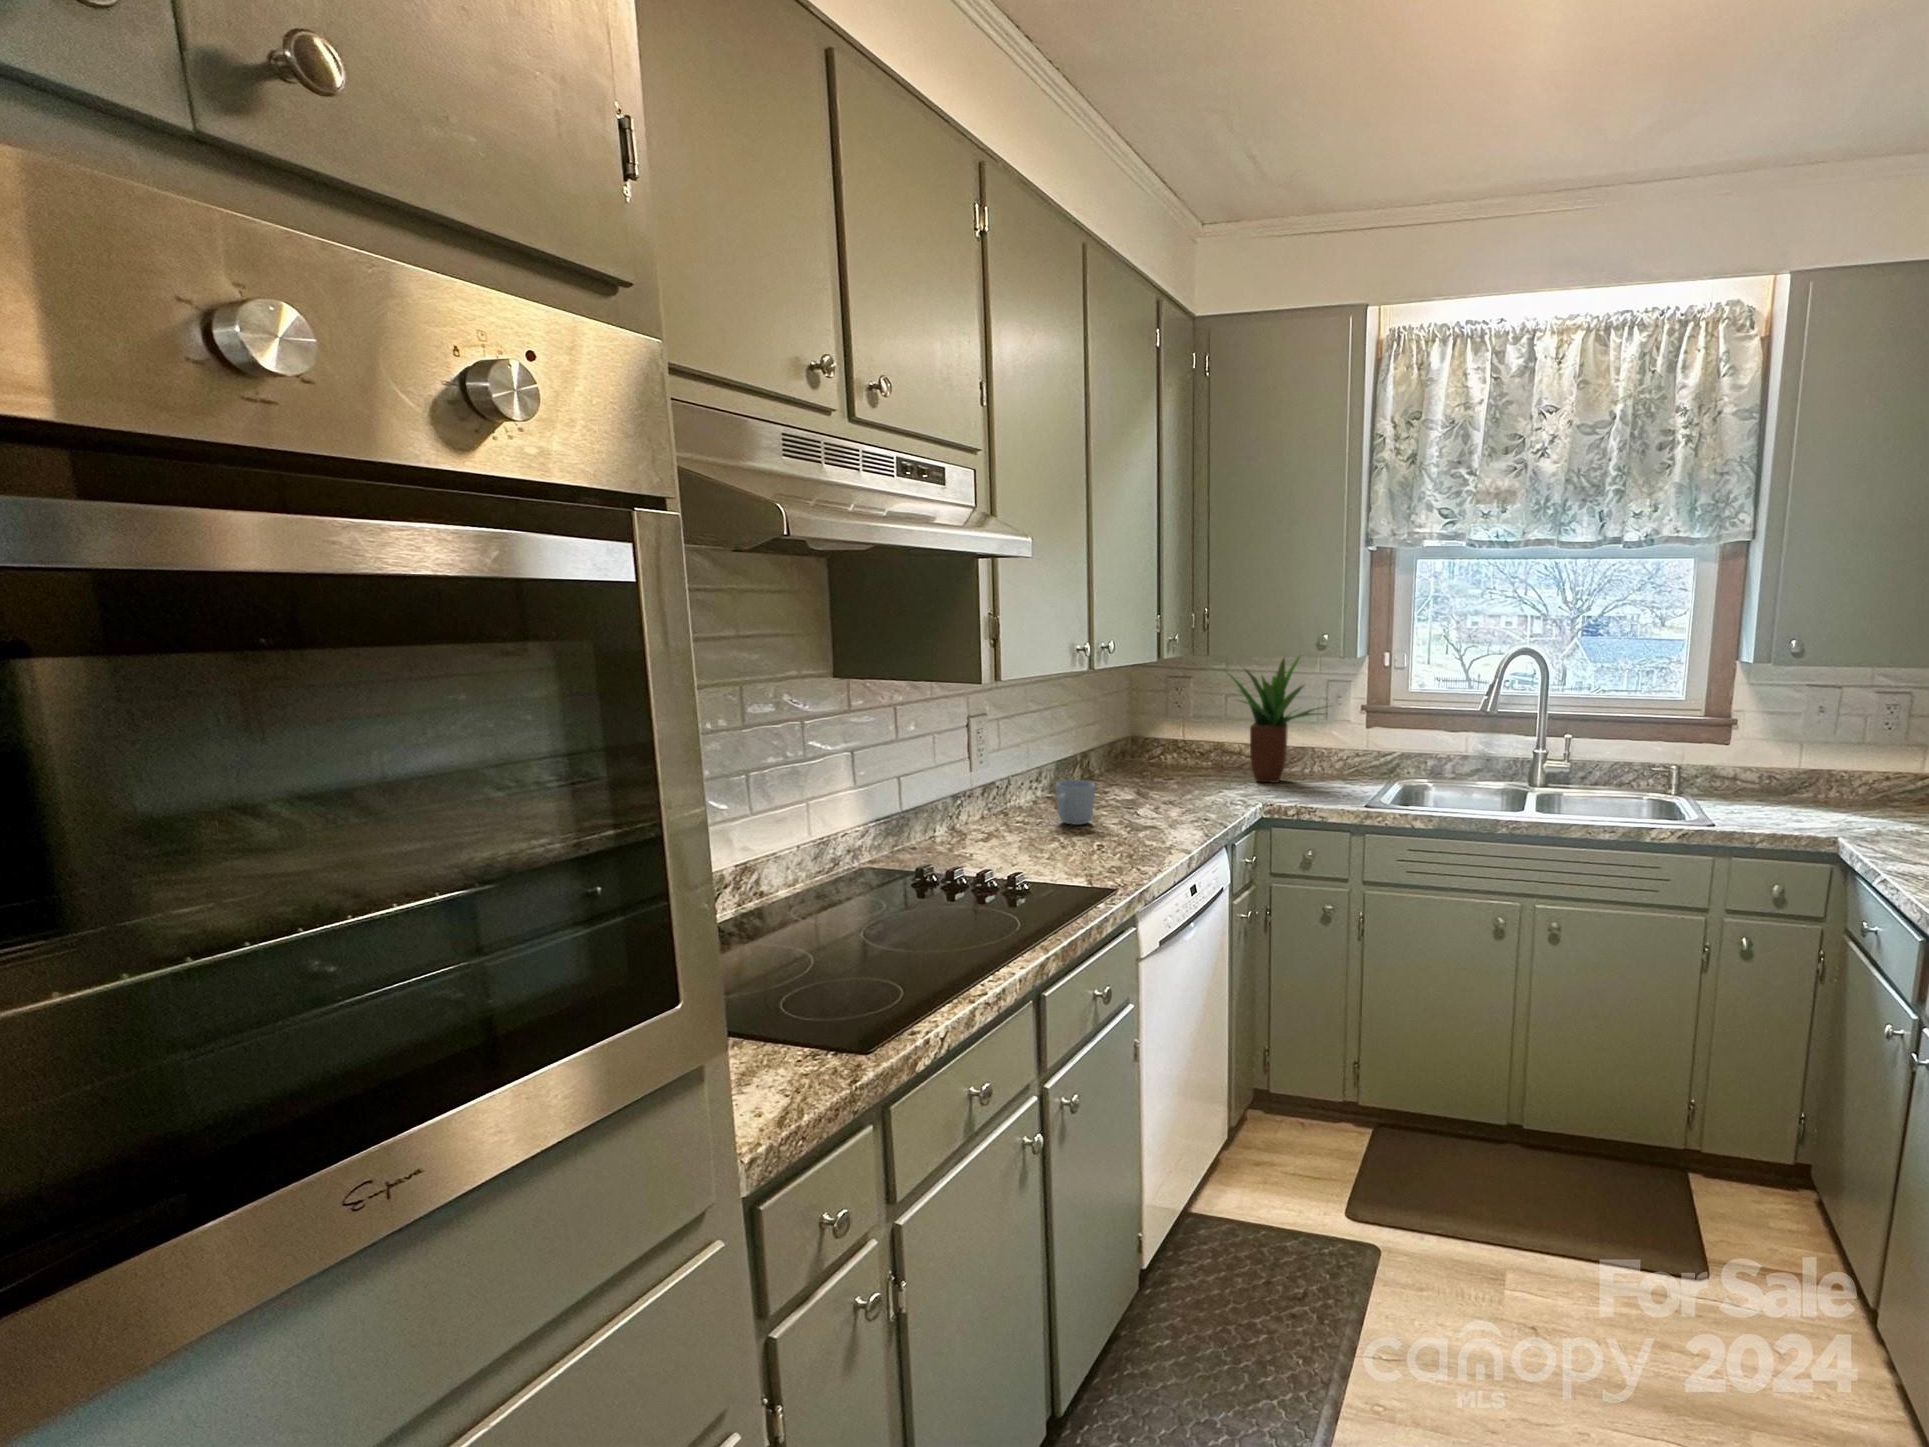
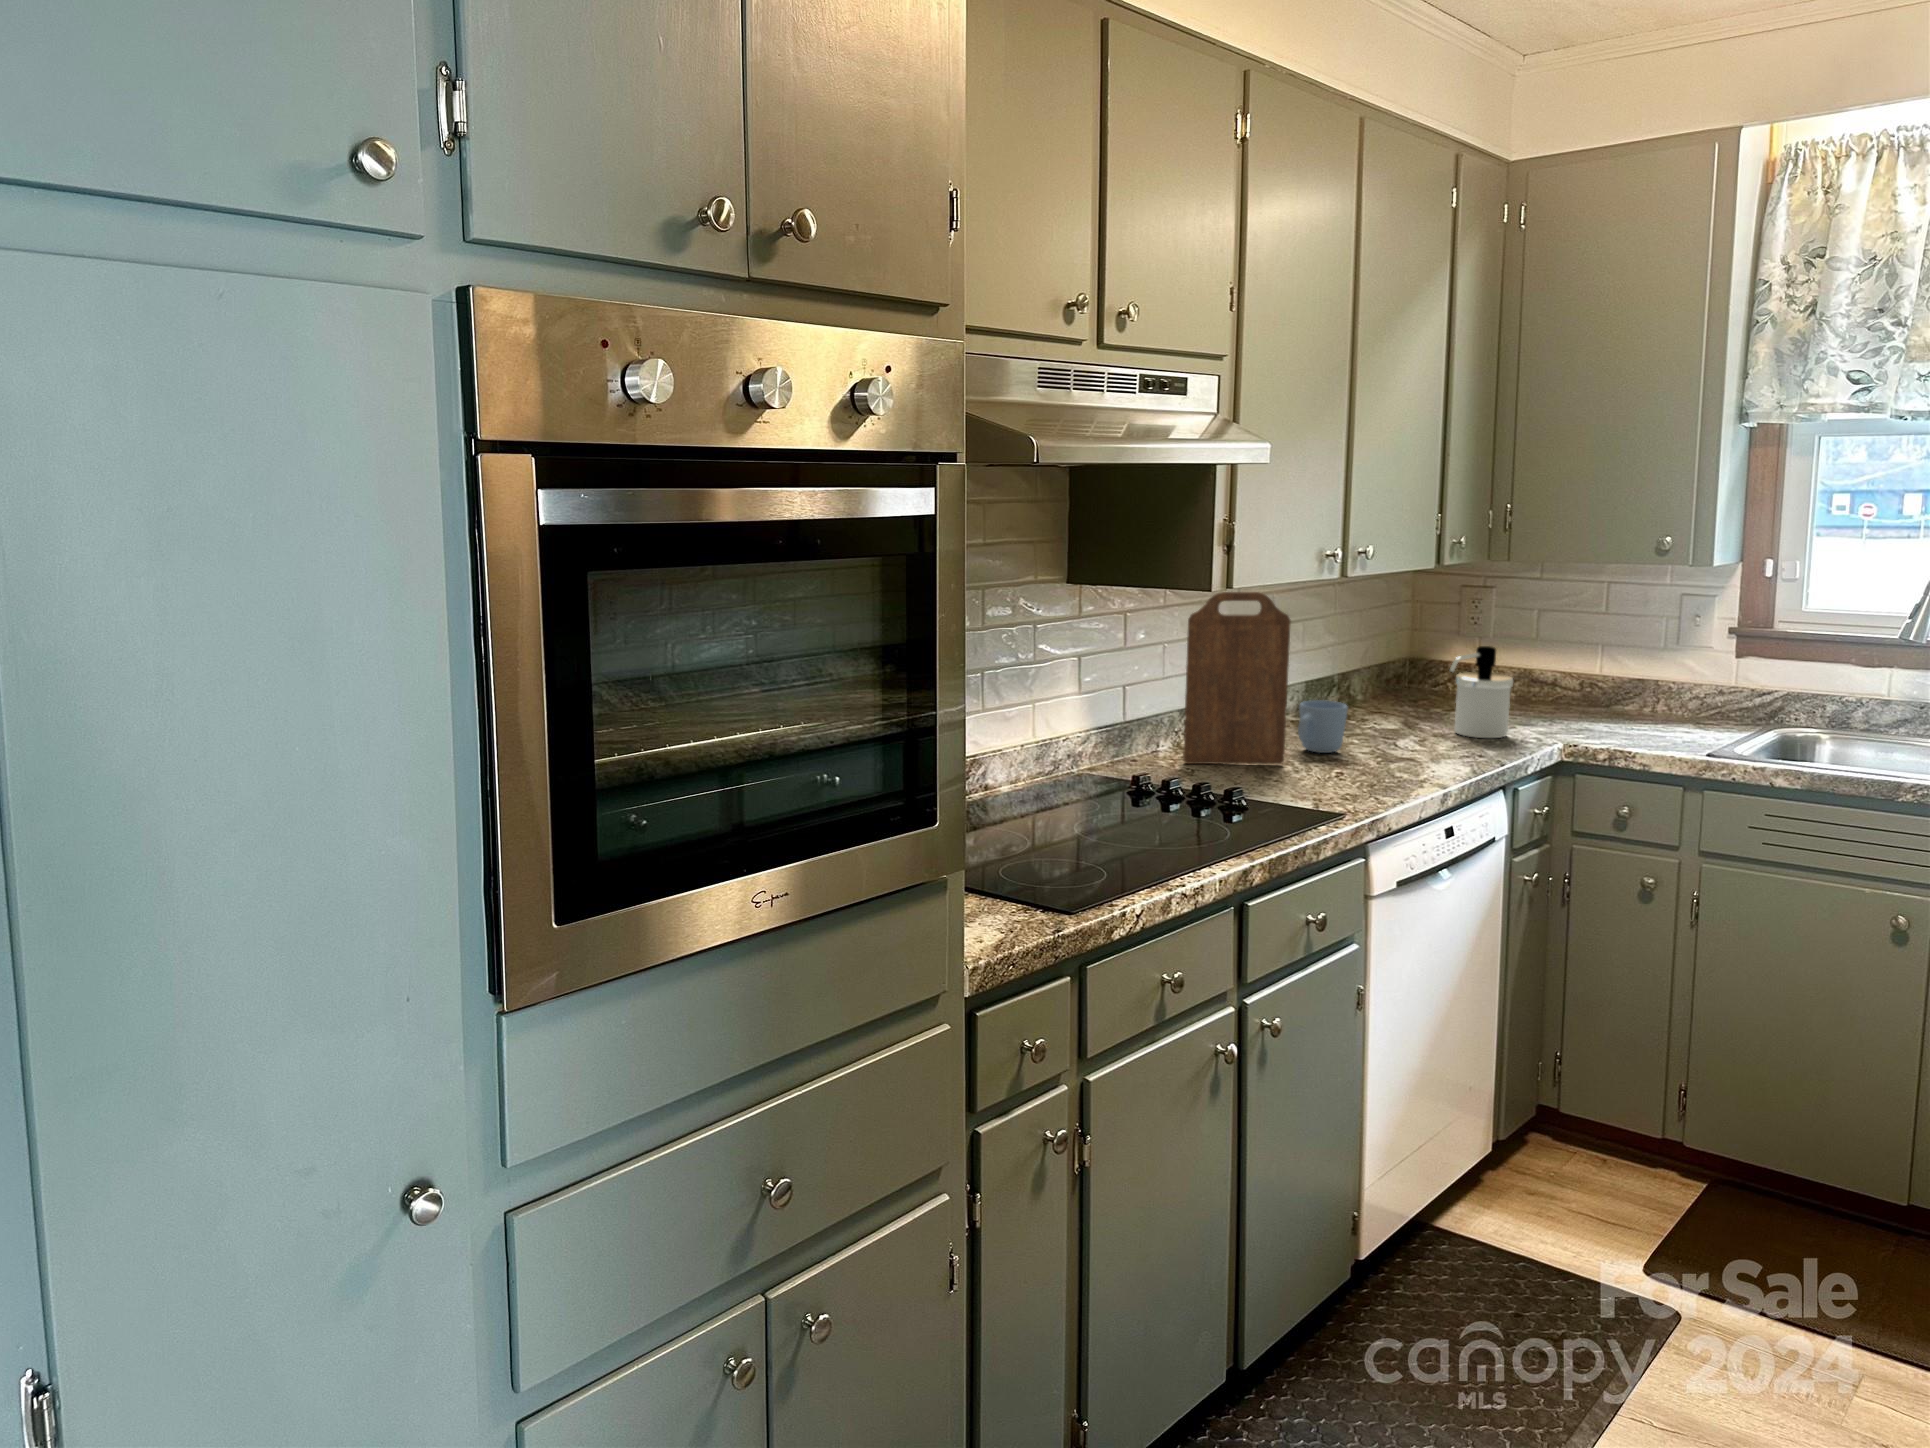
potted plant: present [1226,655,1322,783] -> none [1540,555,1682,722]
cutting board: none [962,692,1049,843] -> present [1183,592,1291,764]
soap dispenser: none [1170,728,1218,802] -> present [1450,646,1513,738]

